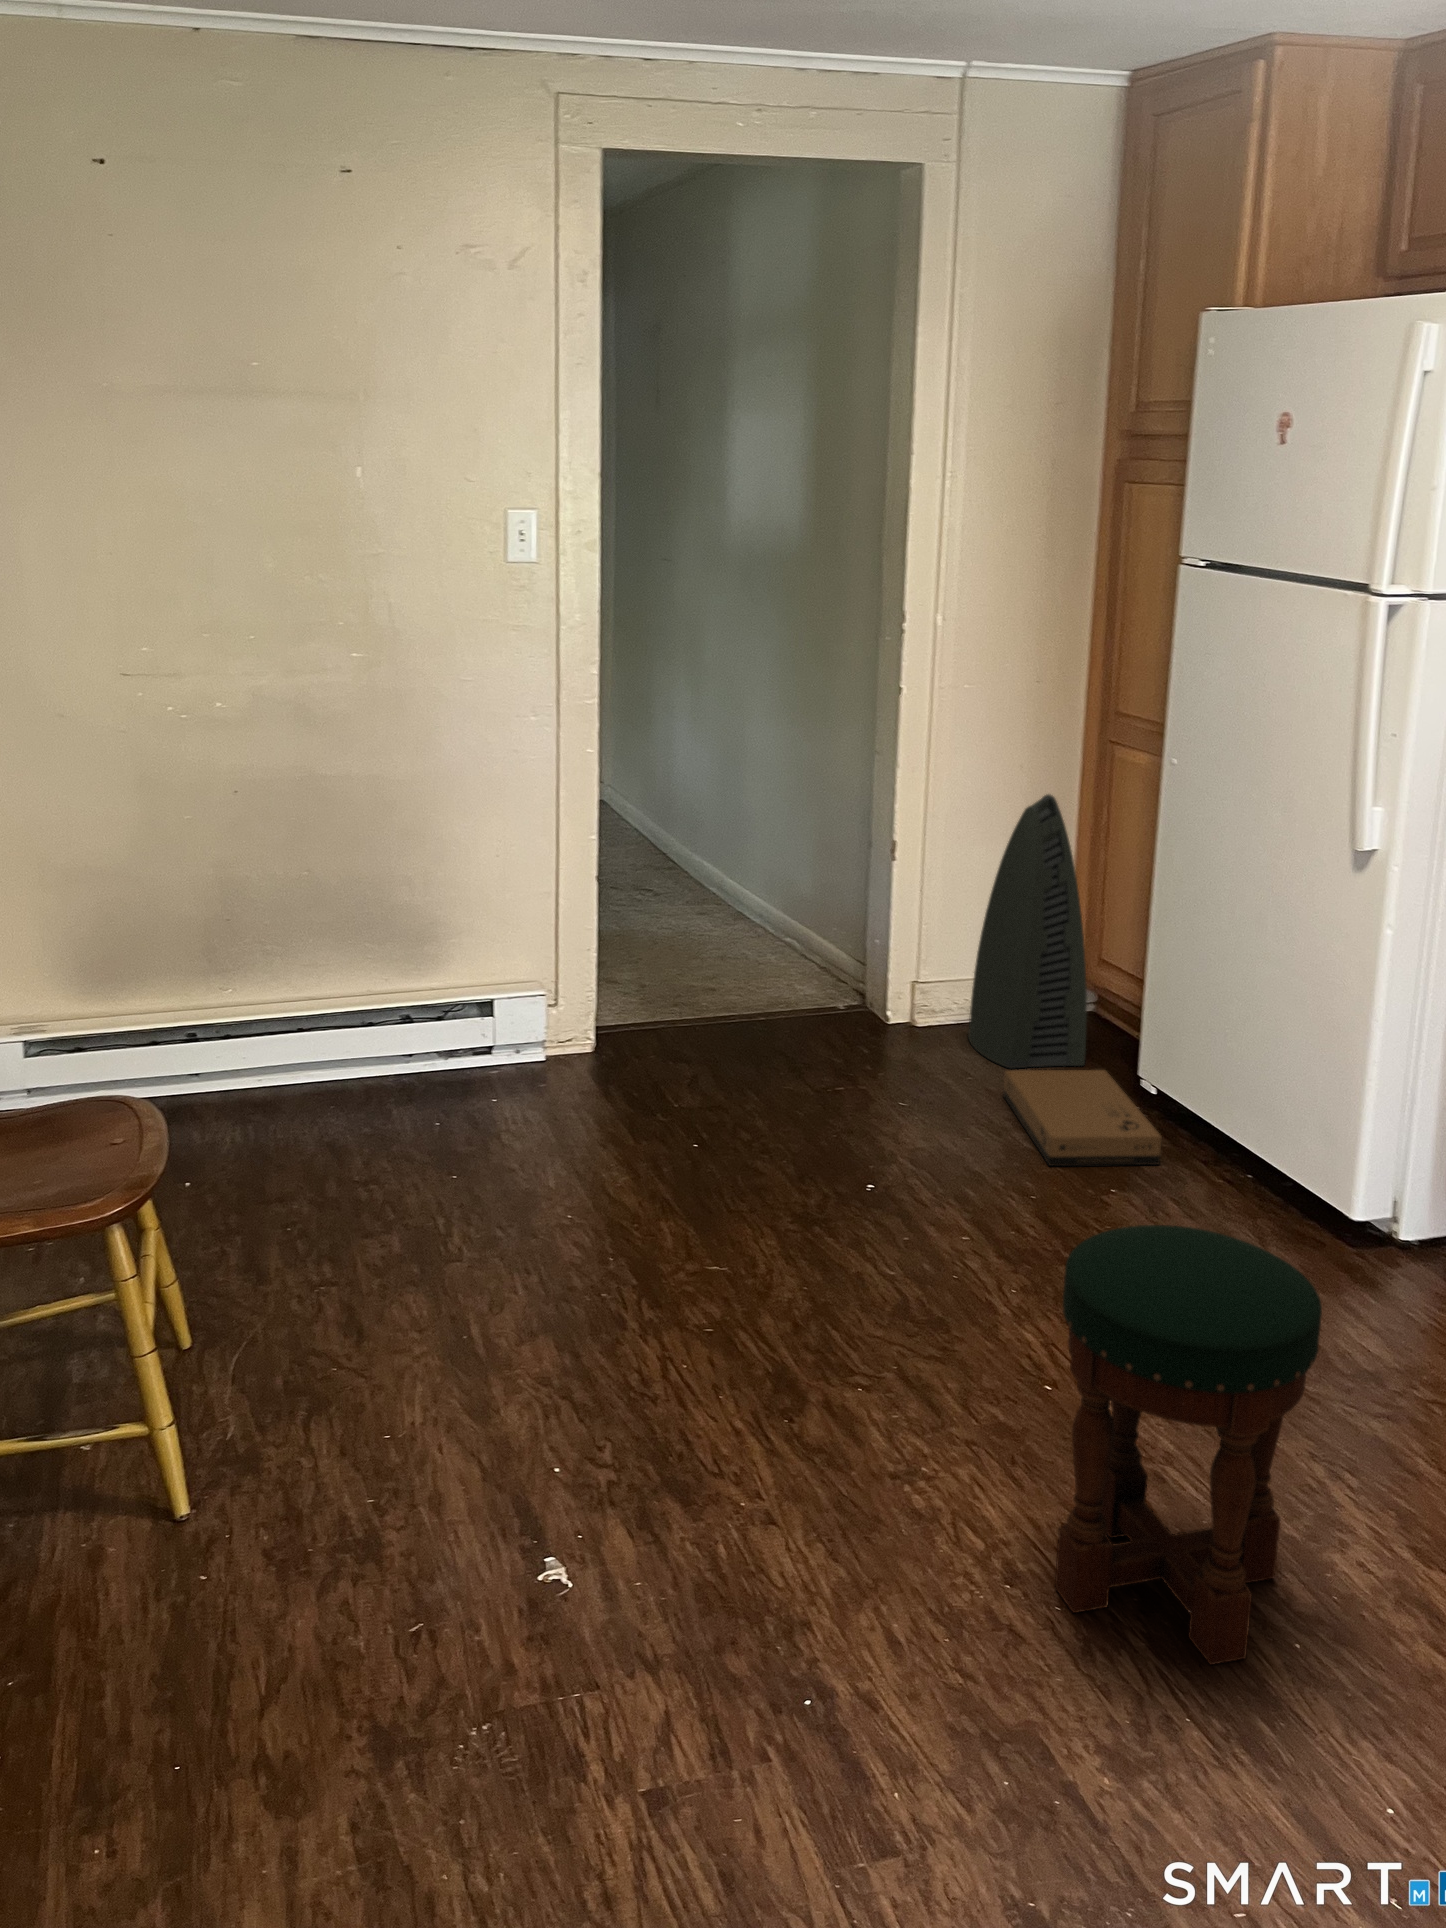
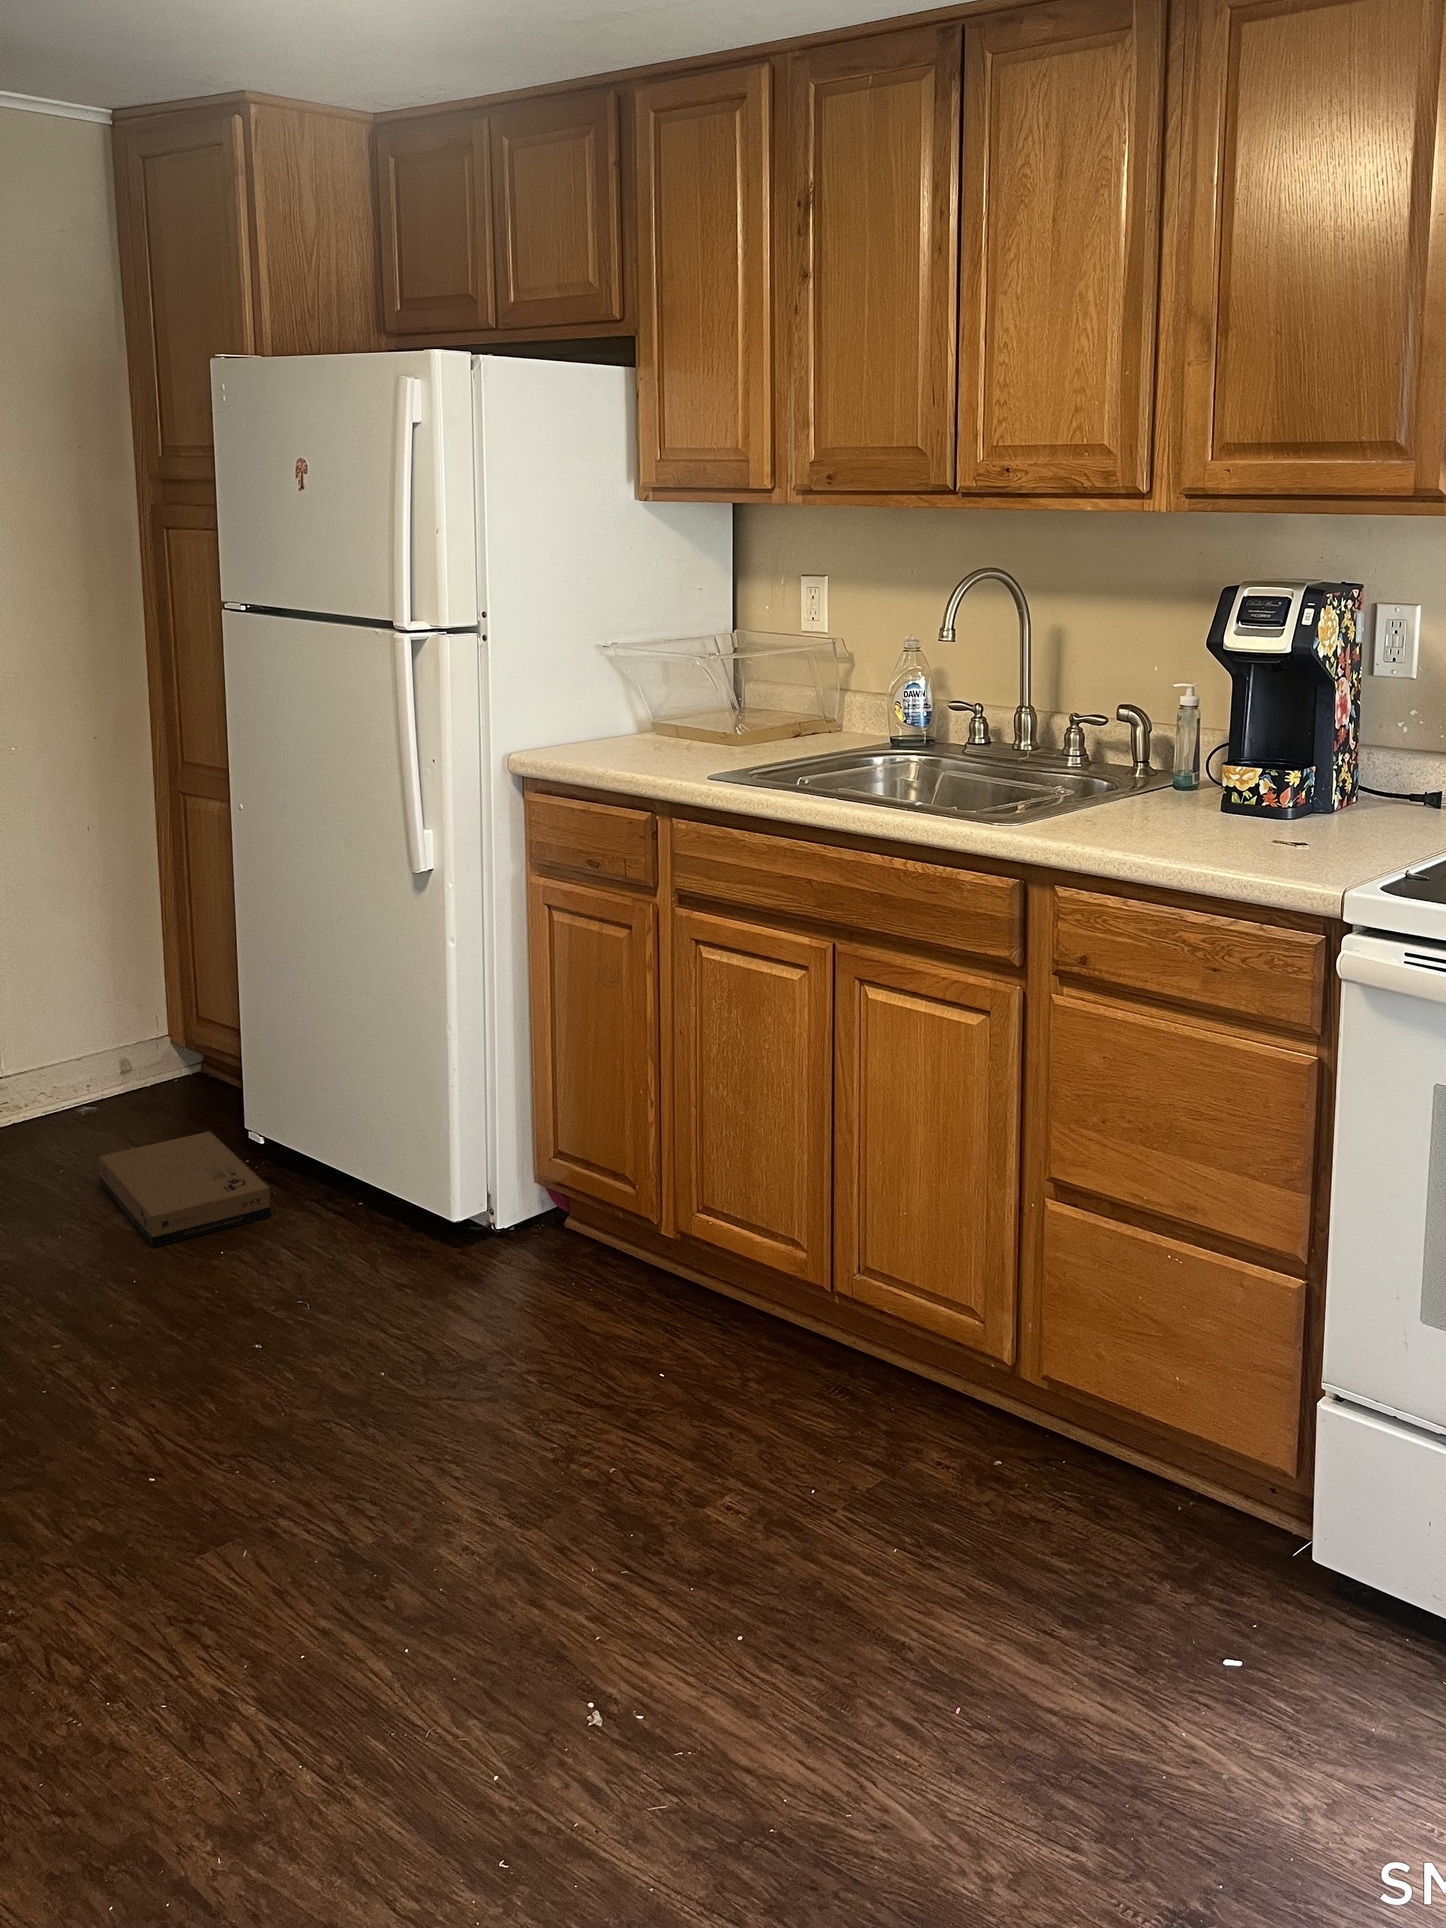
air purifier: present [968,794,1087,1068] -> none [57,853,191,1152]
stool: present [1055,1225,1322,1665] -> none [131,1279,390,1707]

